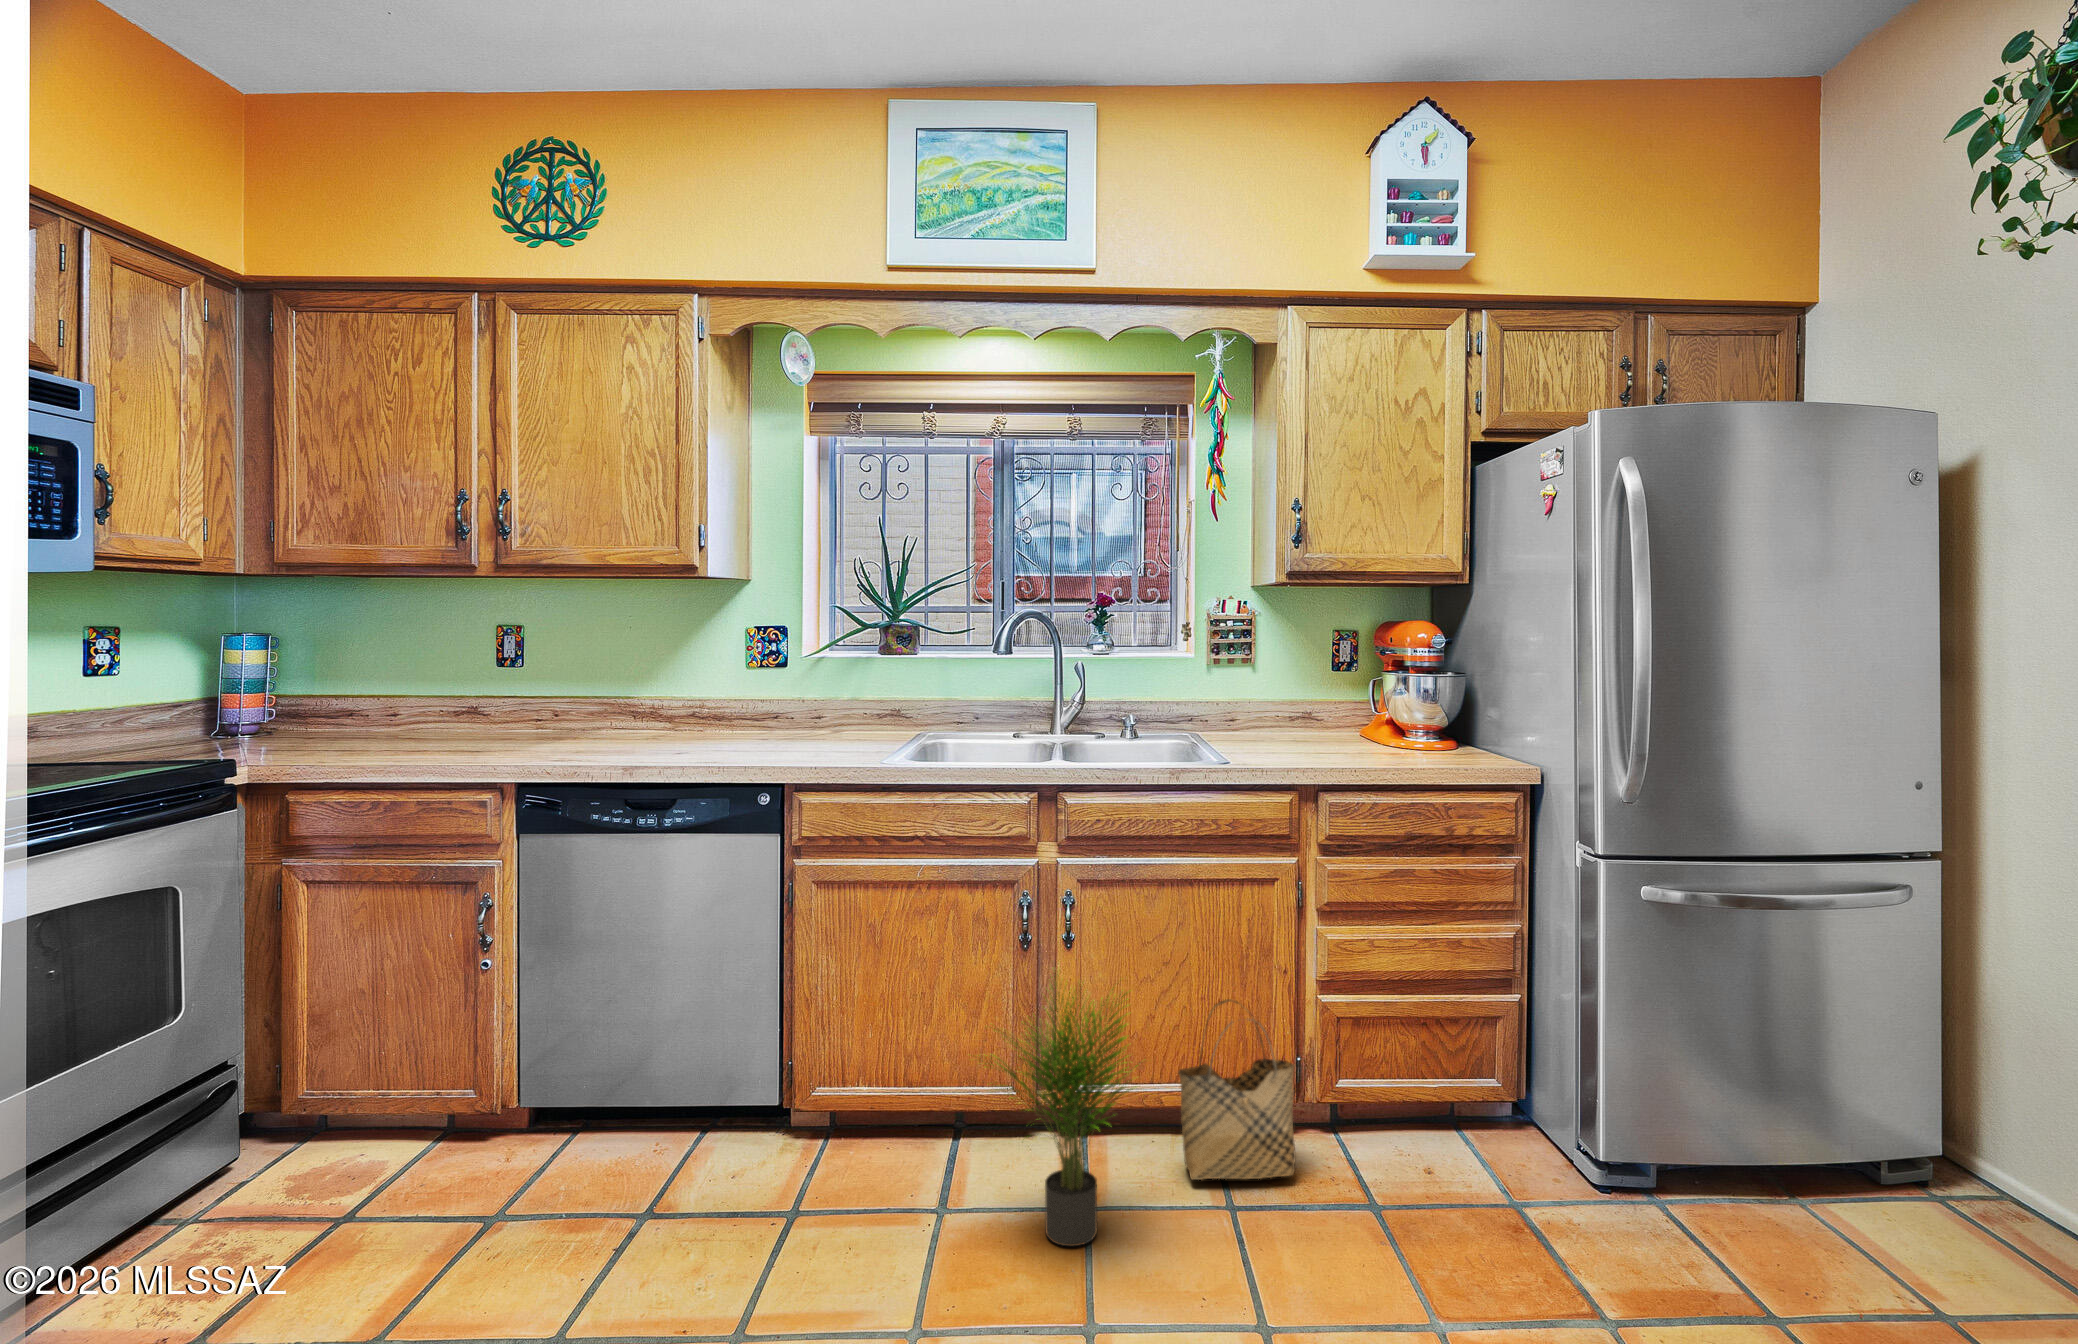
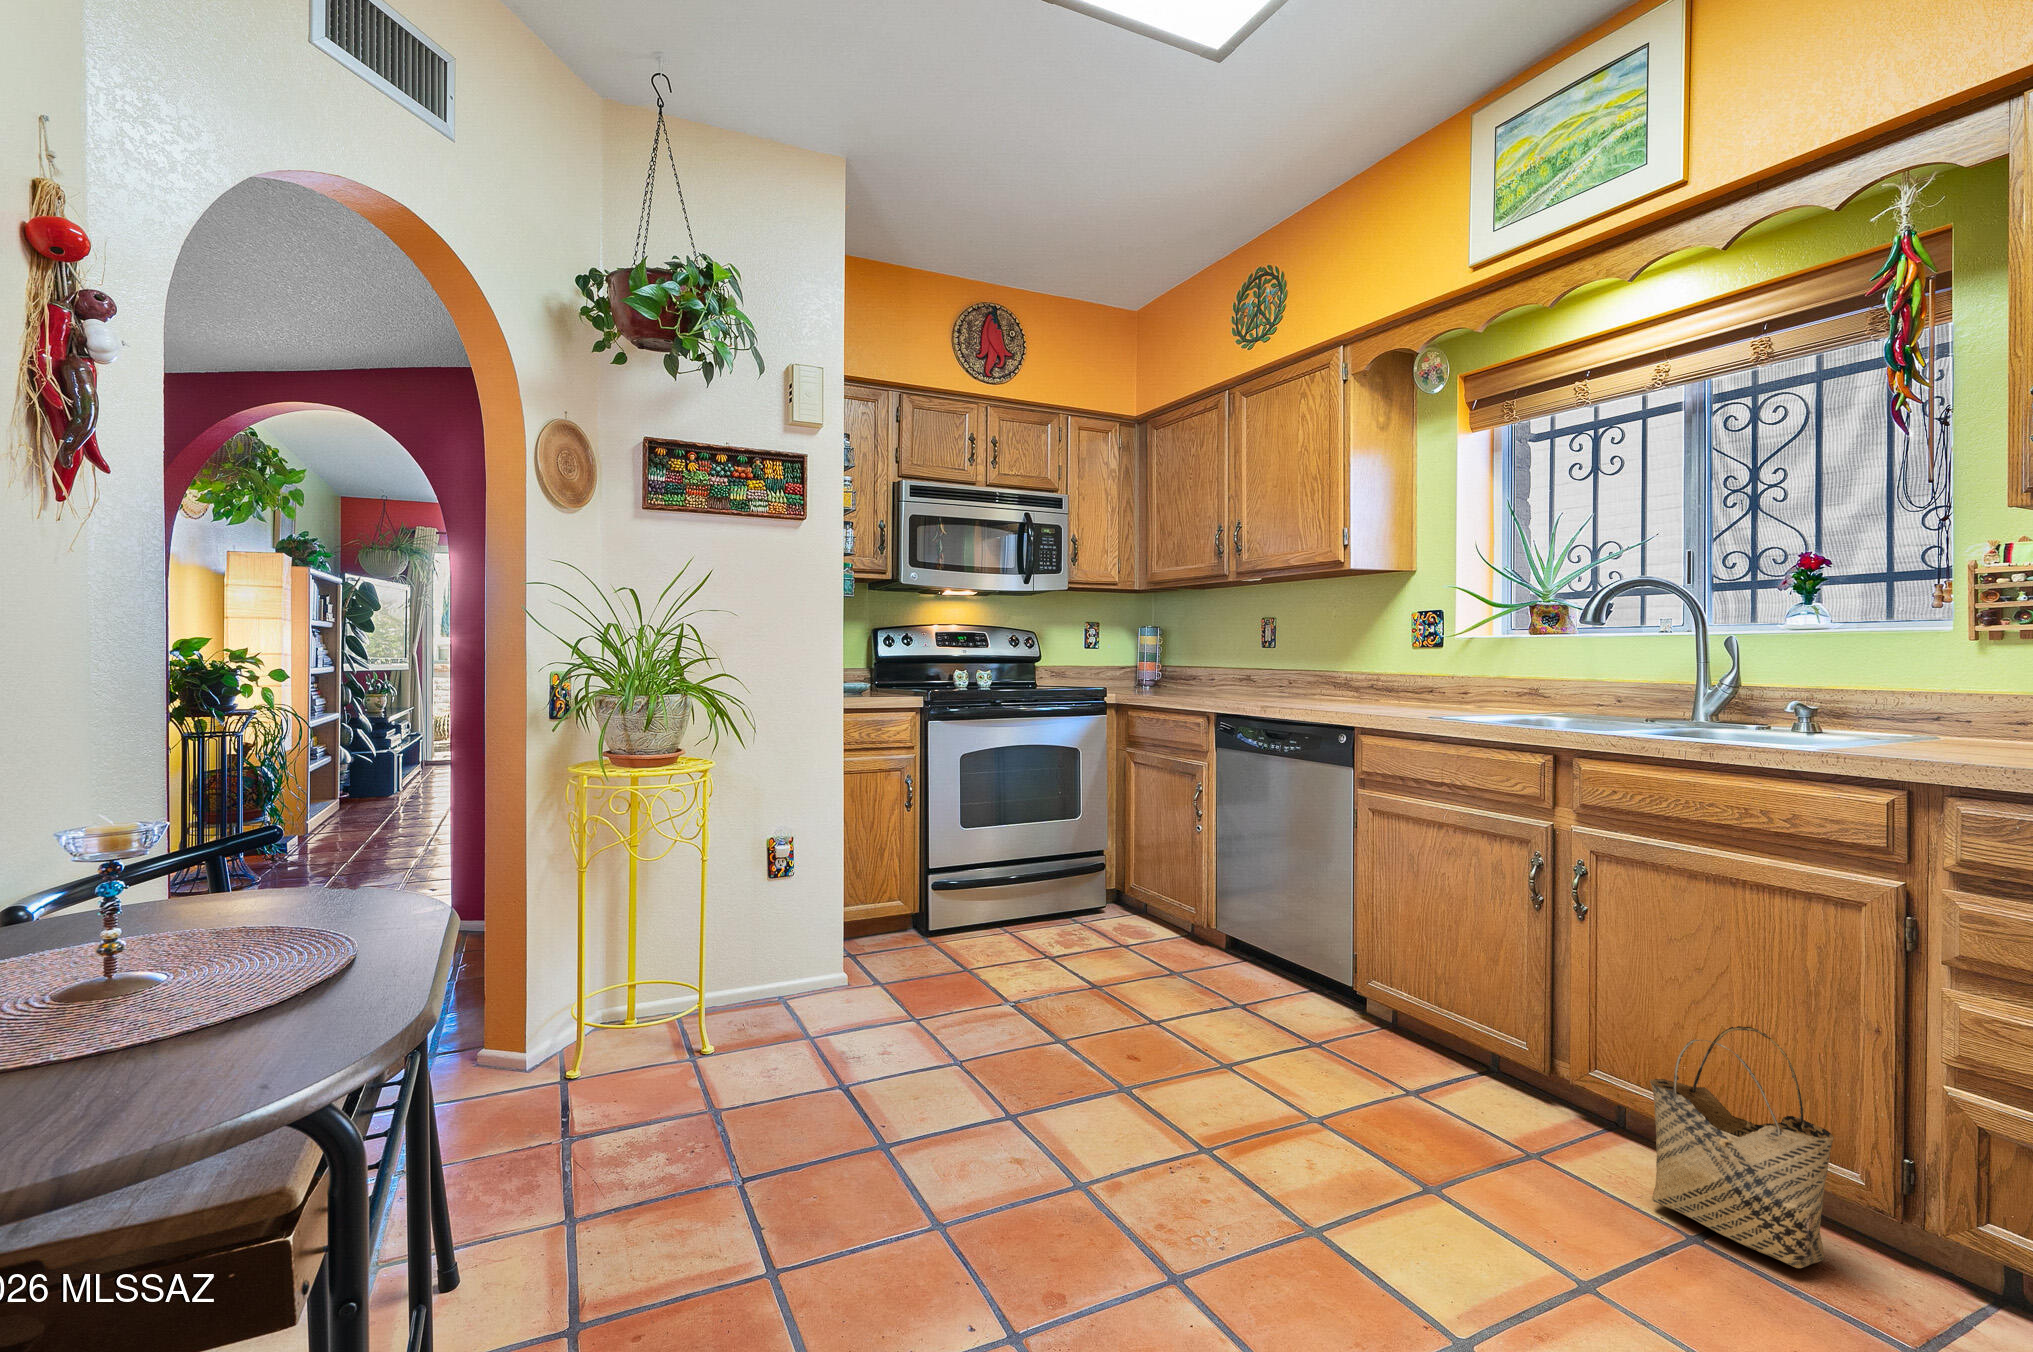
potted plant: present [990,974,1138,1246] -> none [1390,914,1562,1178]

